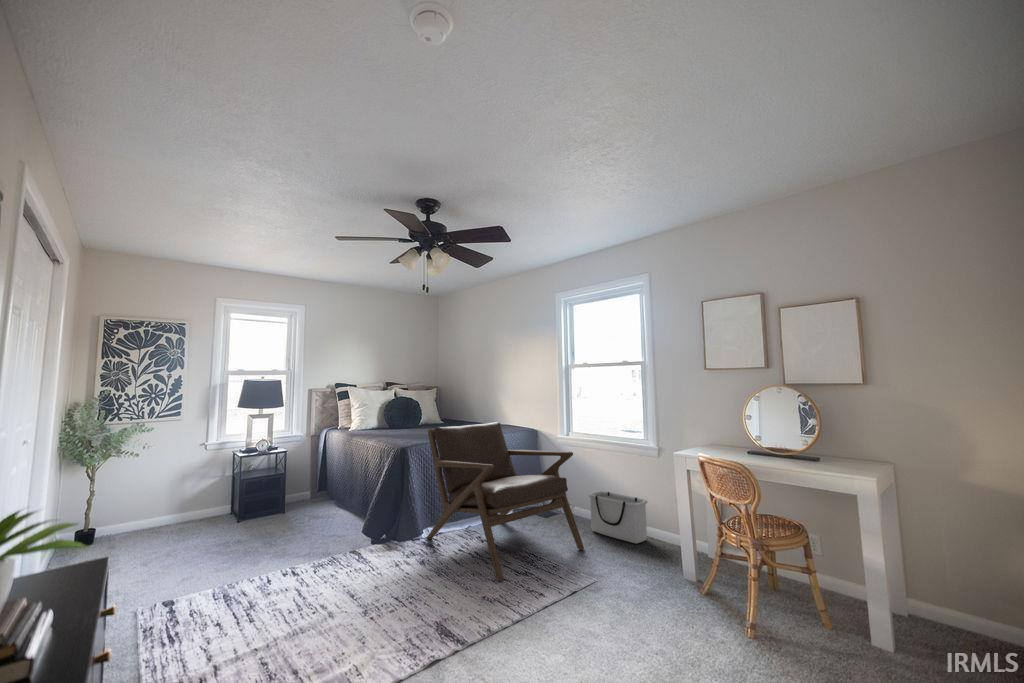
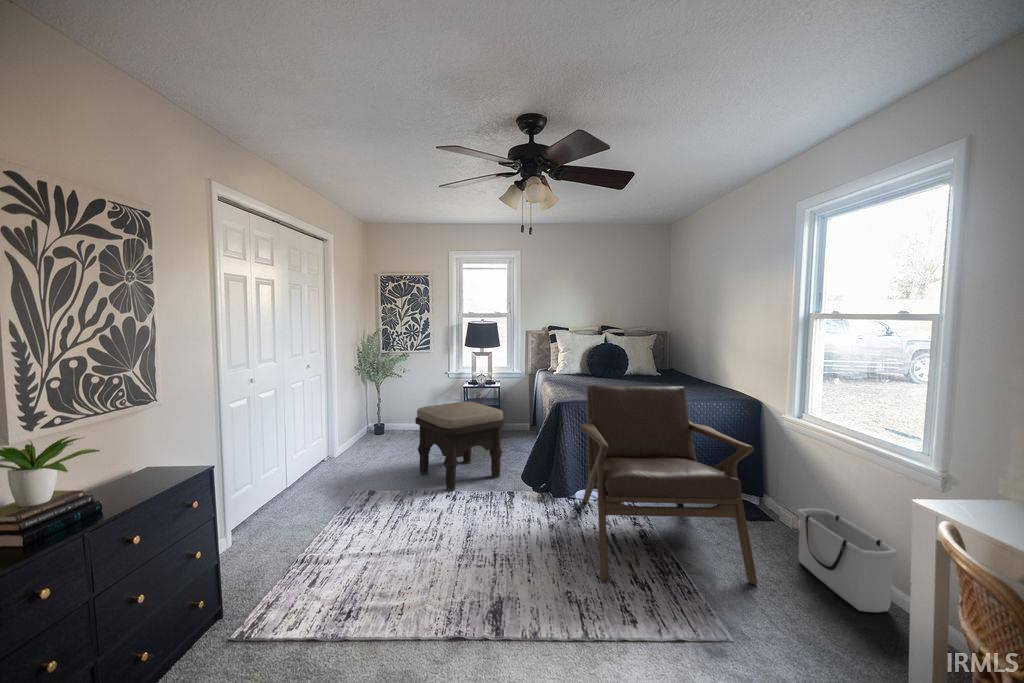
ottoman: none [217,467,332,568] -> present [415,402,505,491]

